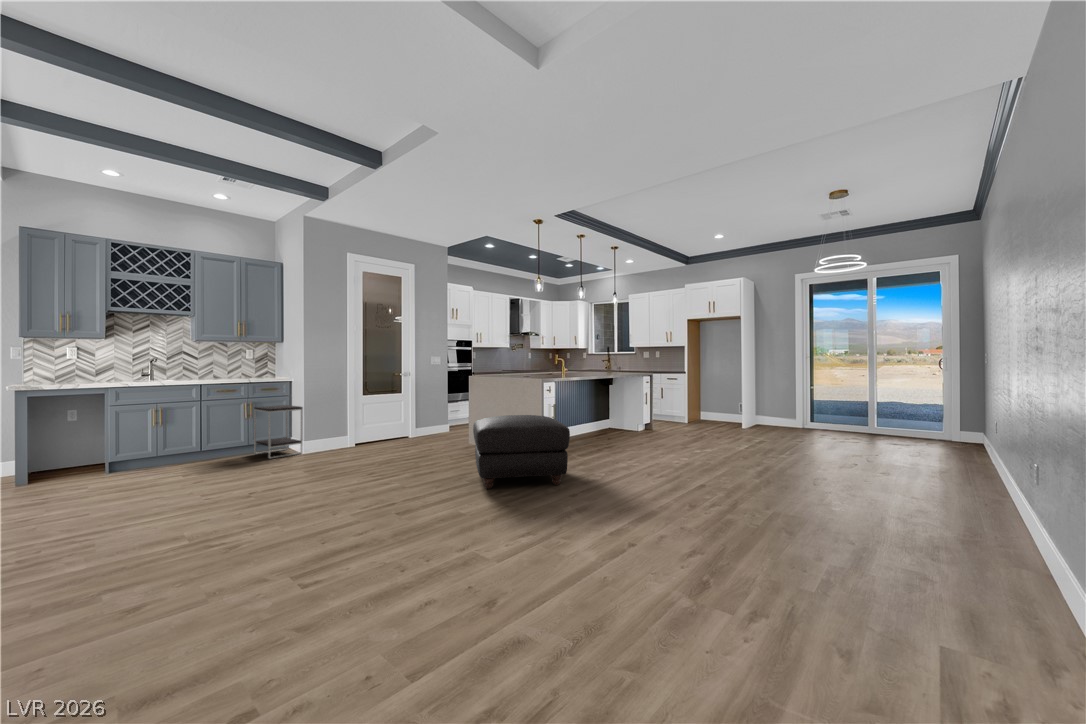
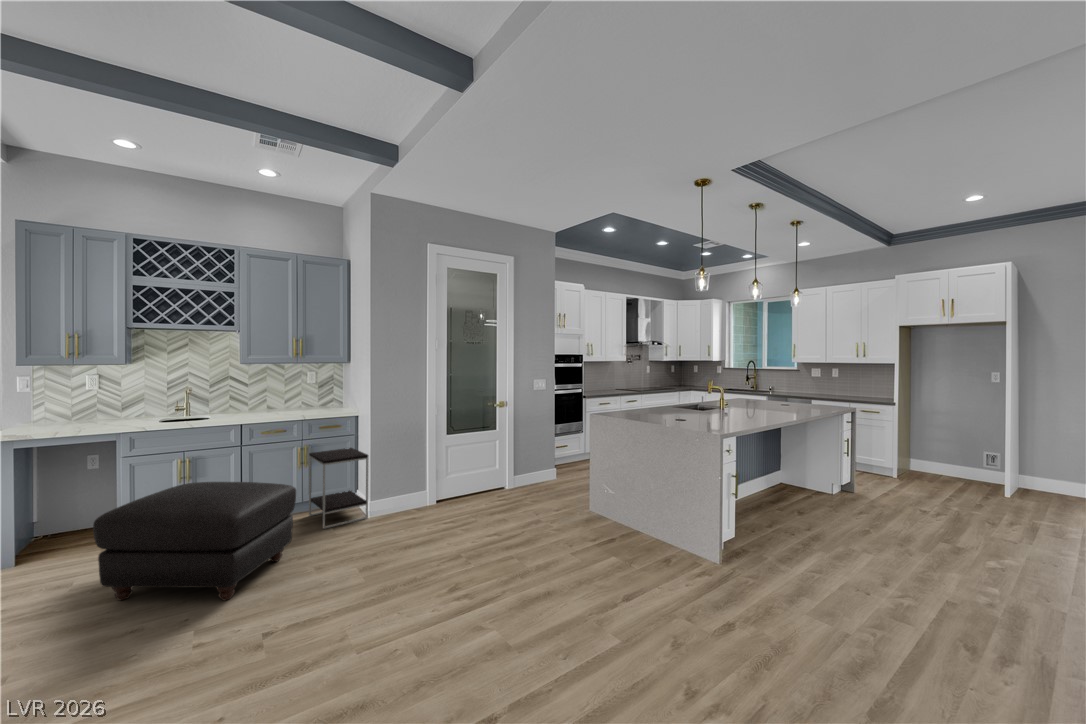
ottoman: present [473,415,570,489] -> present [93,482,296,600]

